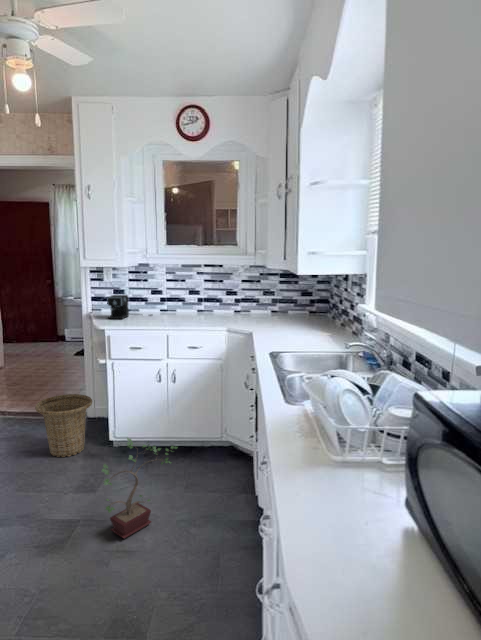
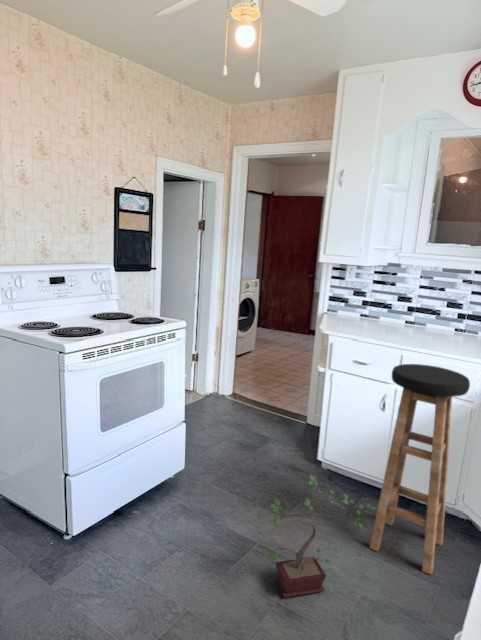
coffee maker: present [108,295,129,319] -> none [340,296,394,326]
bar stool: none [168,338,221,486] -> present [370,364,470,575]
basket: present [35,394,92,457] -> none [249,394,307,463]

